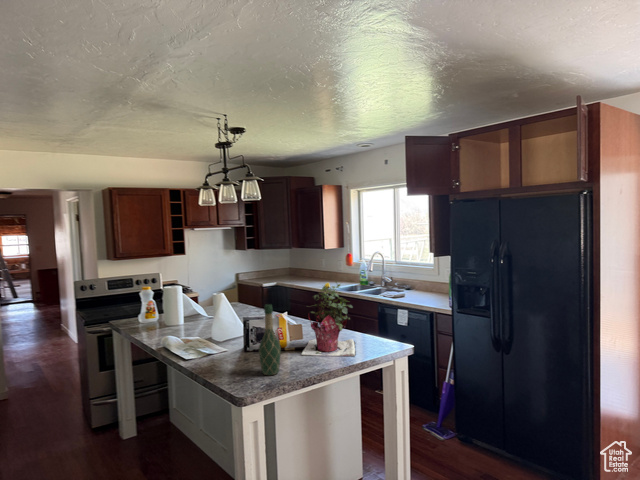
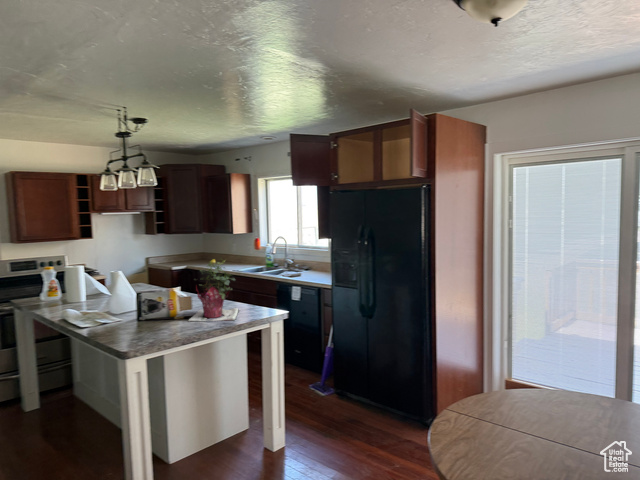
wine bottle: present [259,304,281,375] -> none [145,276,166,336]

